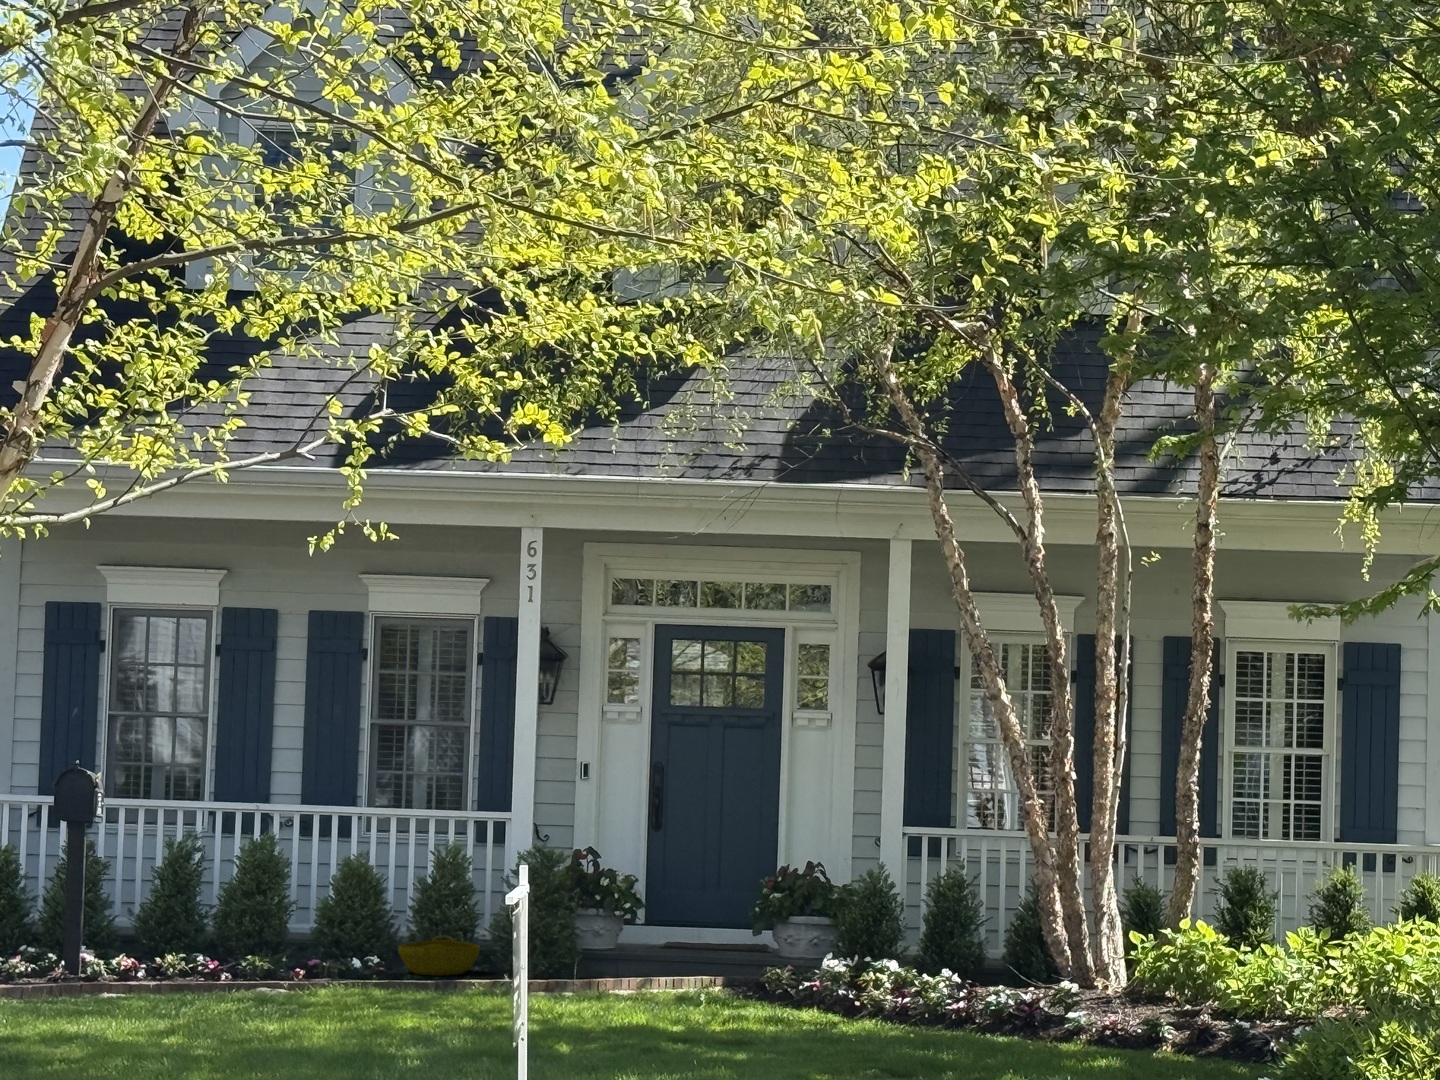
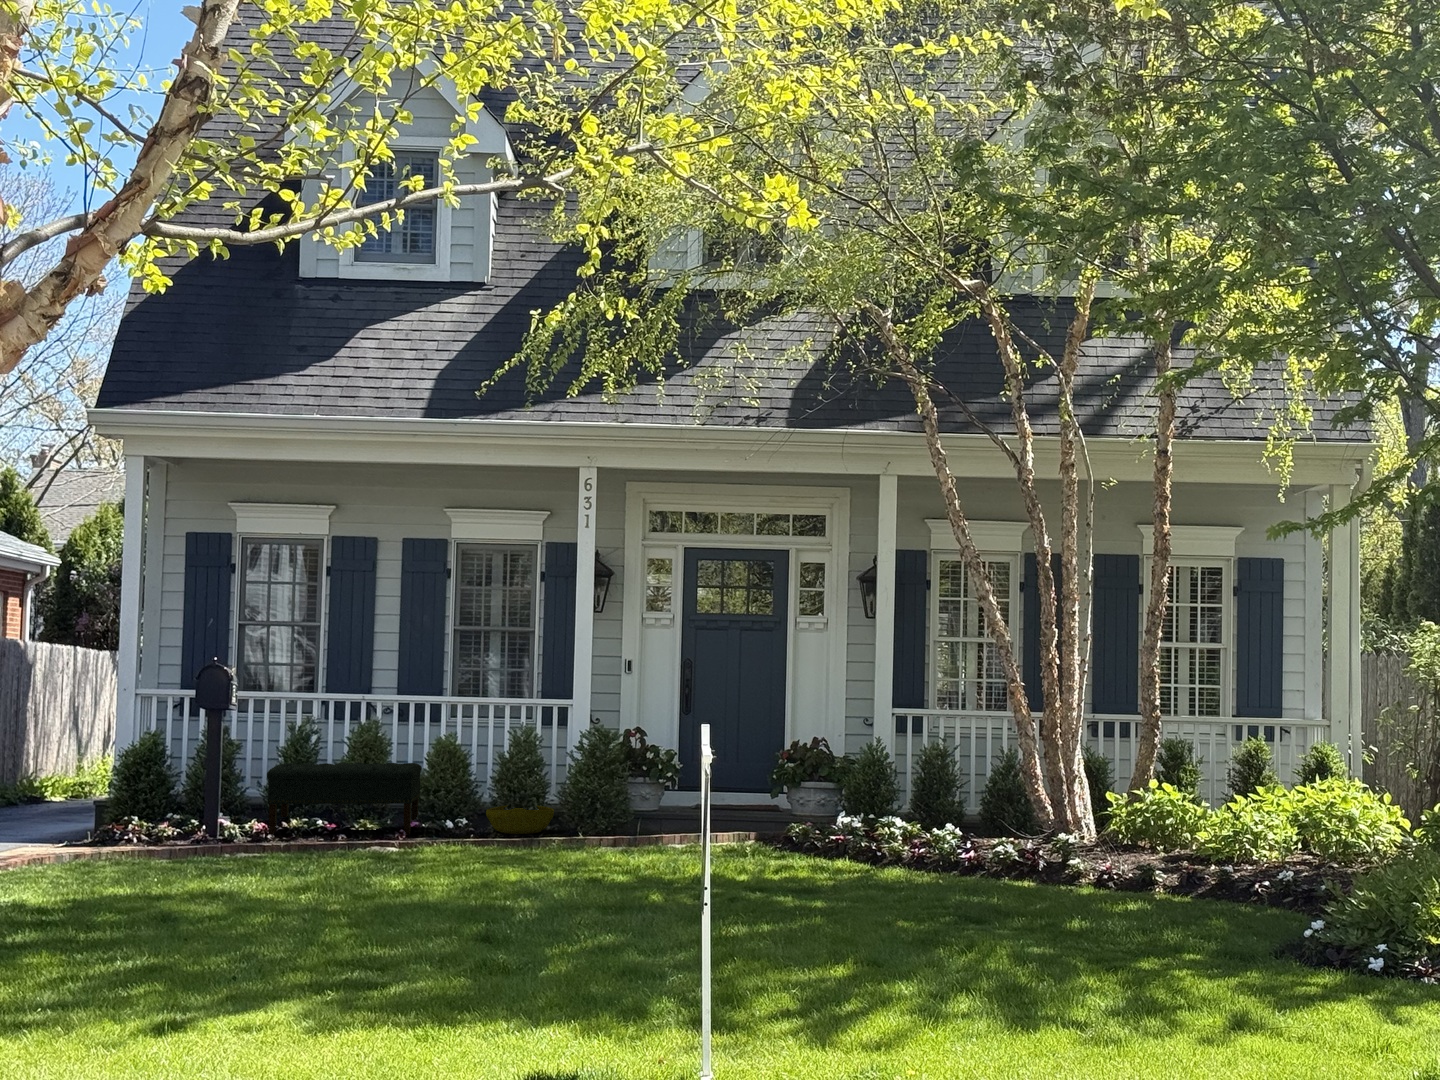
bench: none [137,887,323,975] -> present [267,763,422,835]

